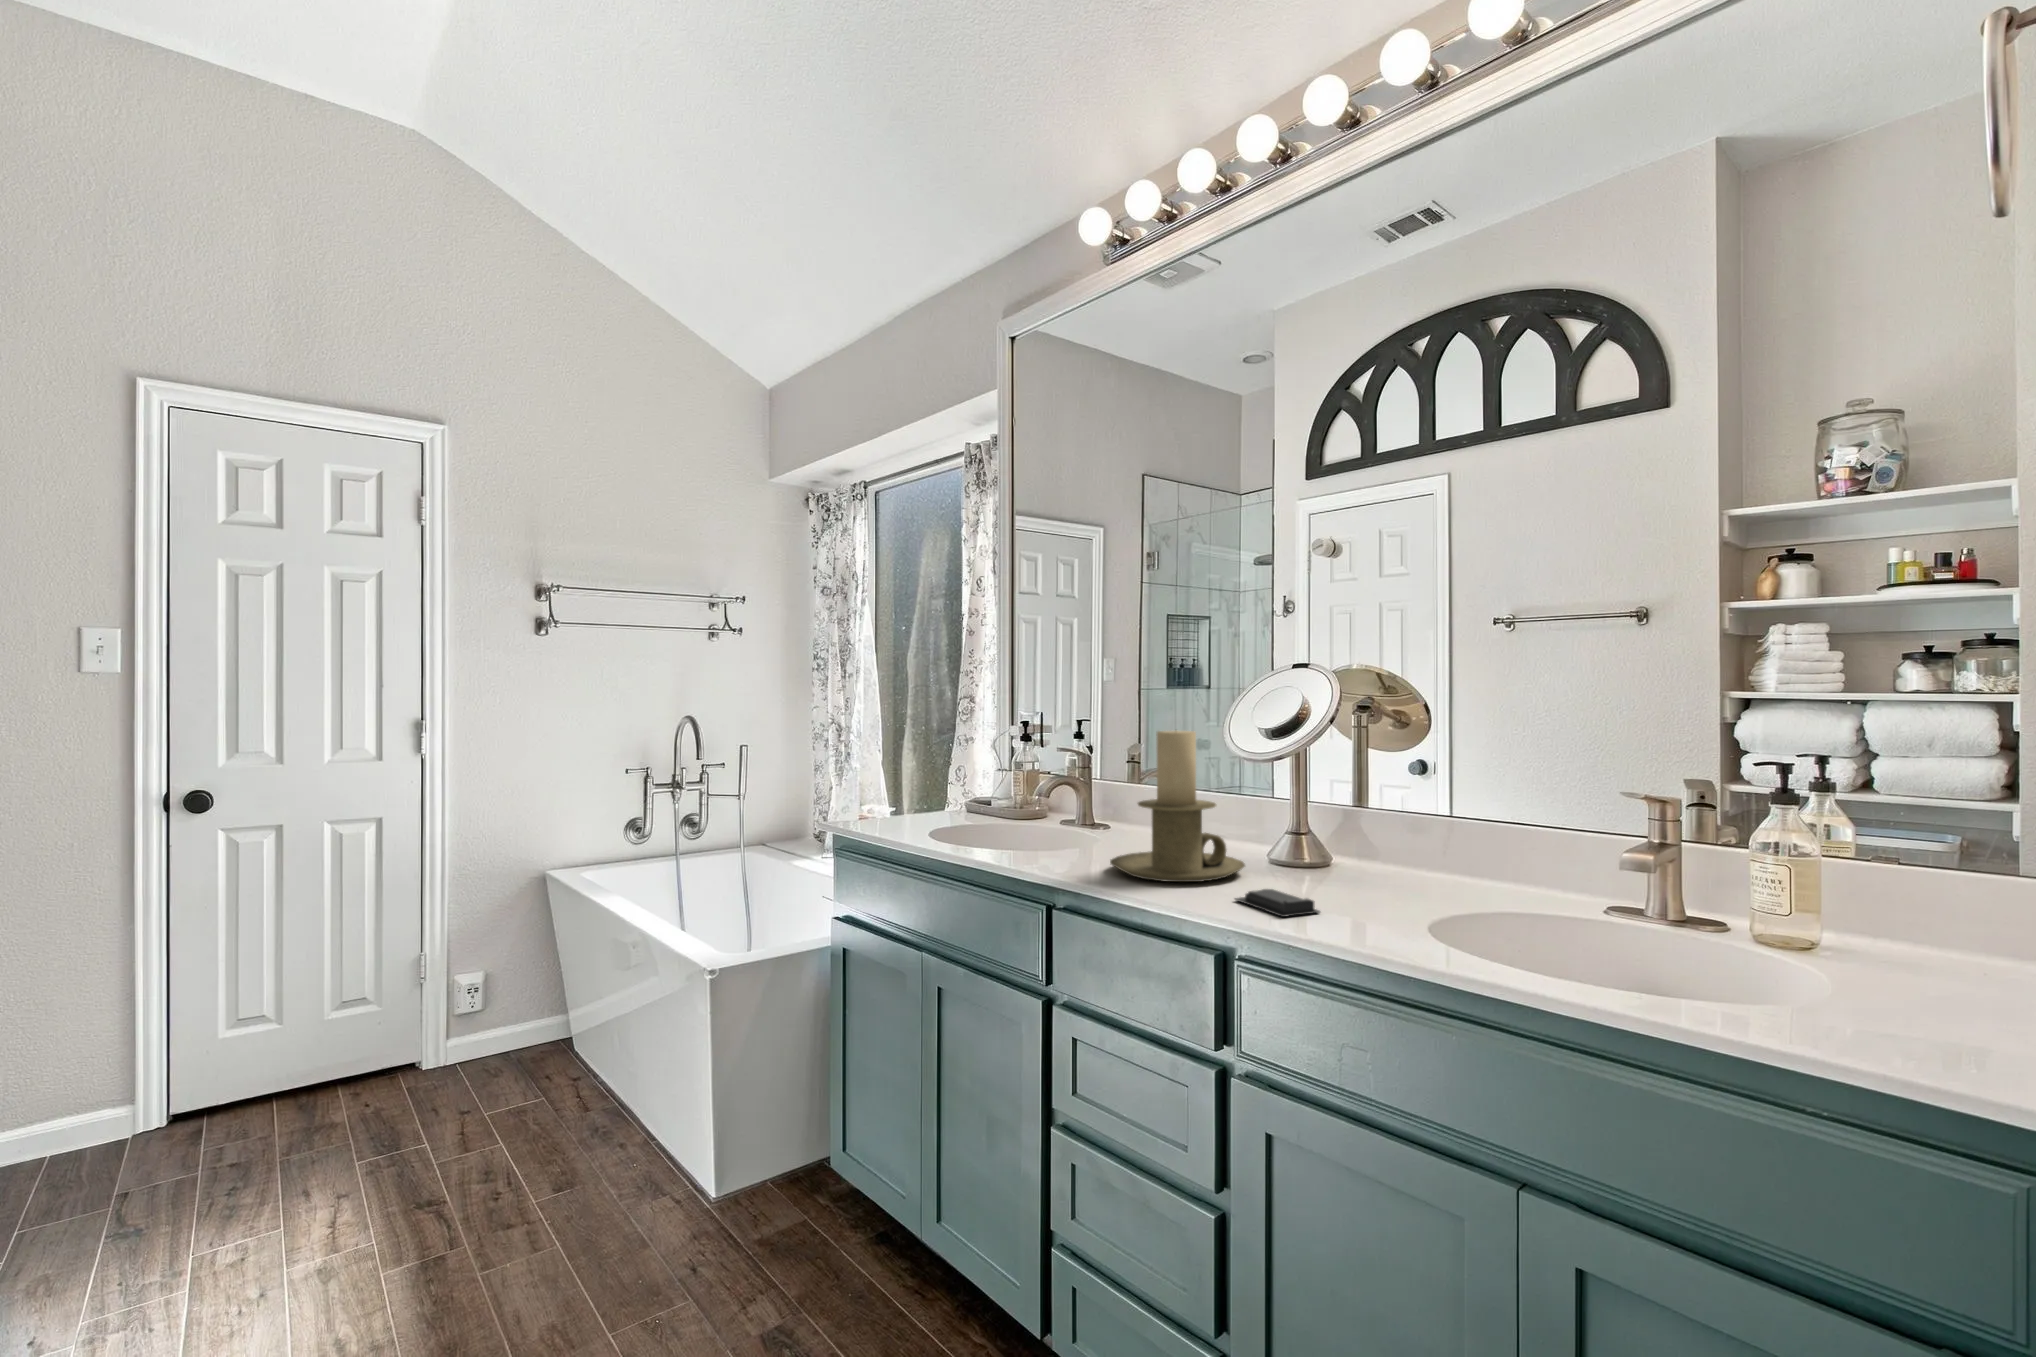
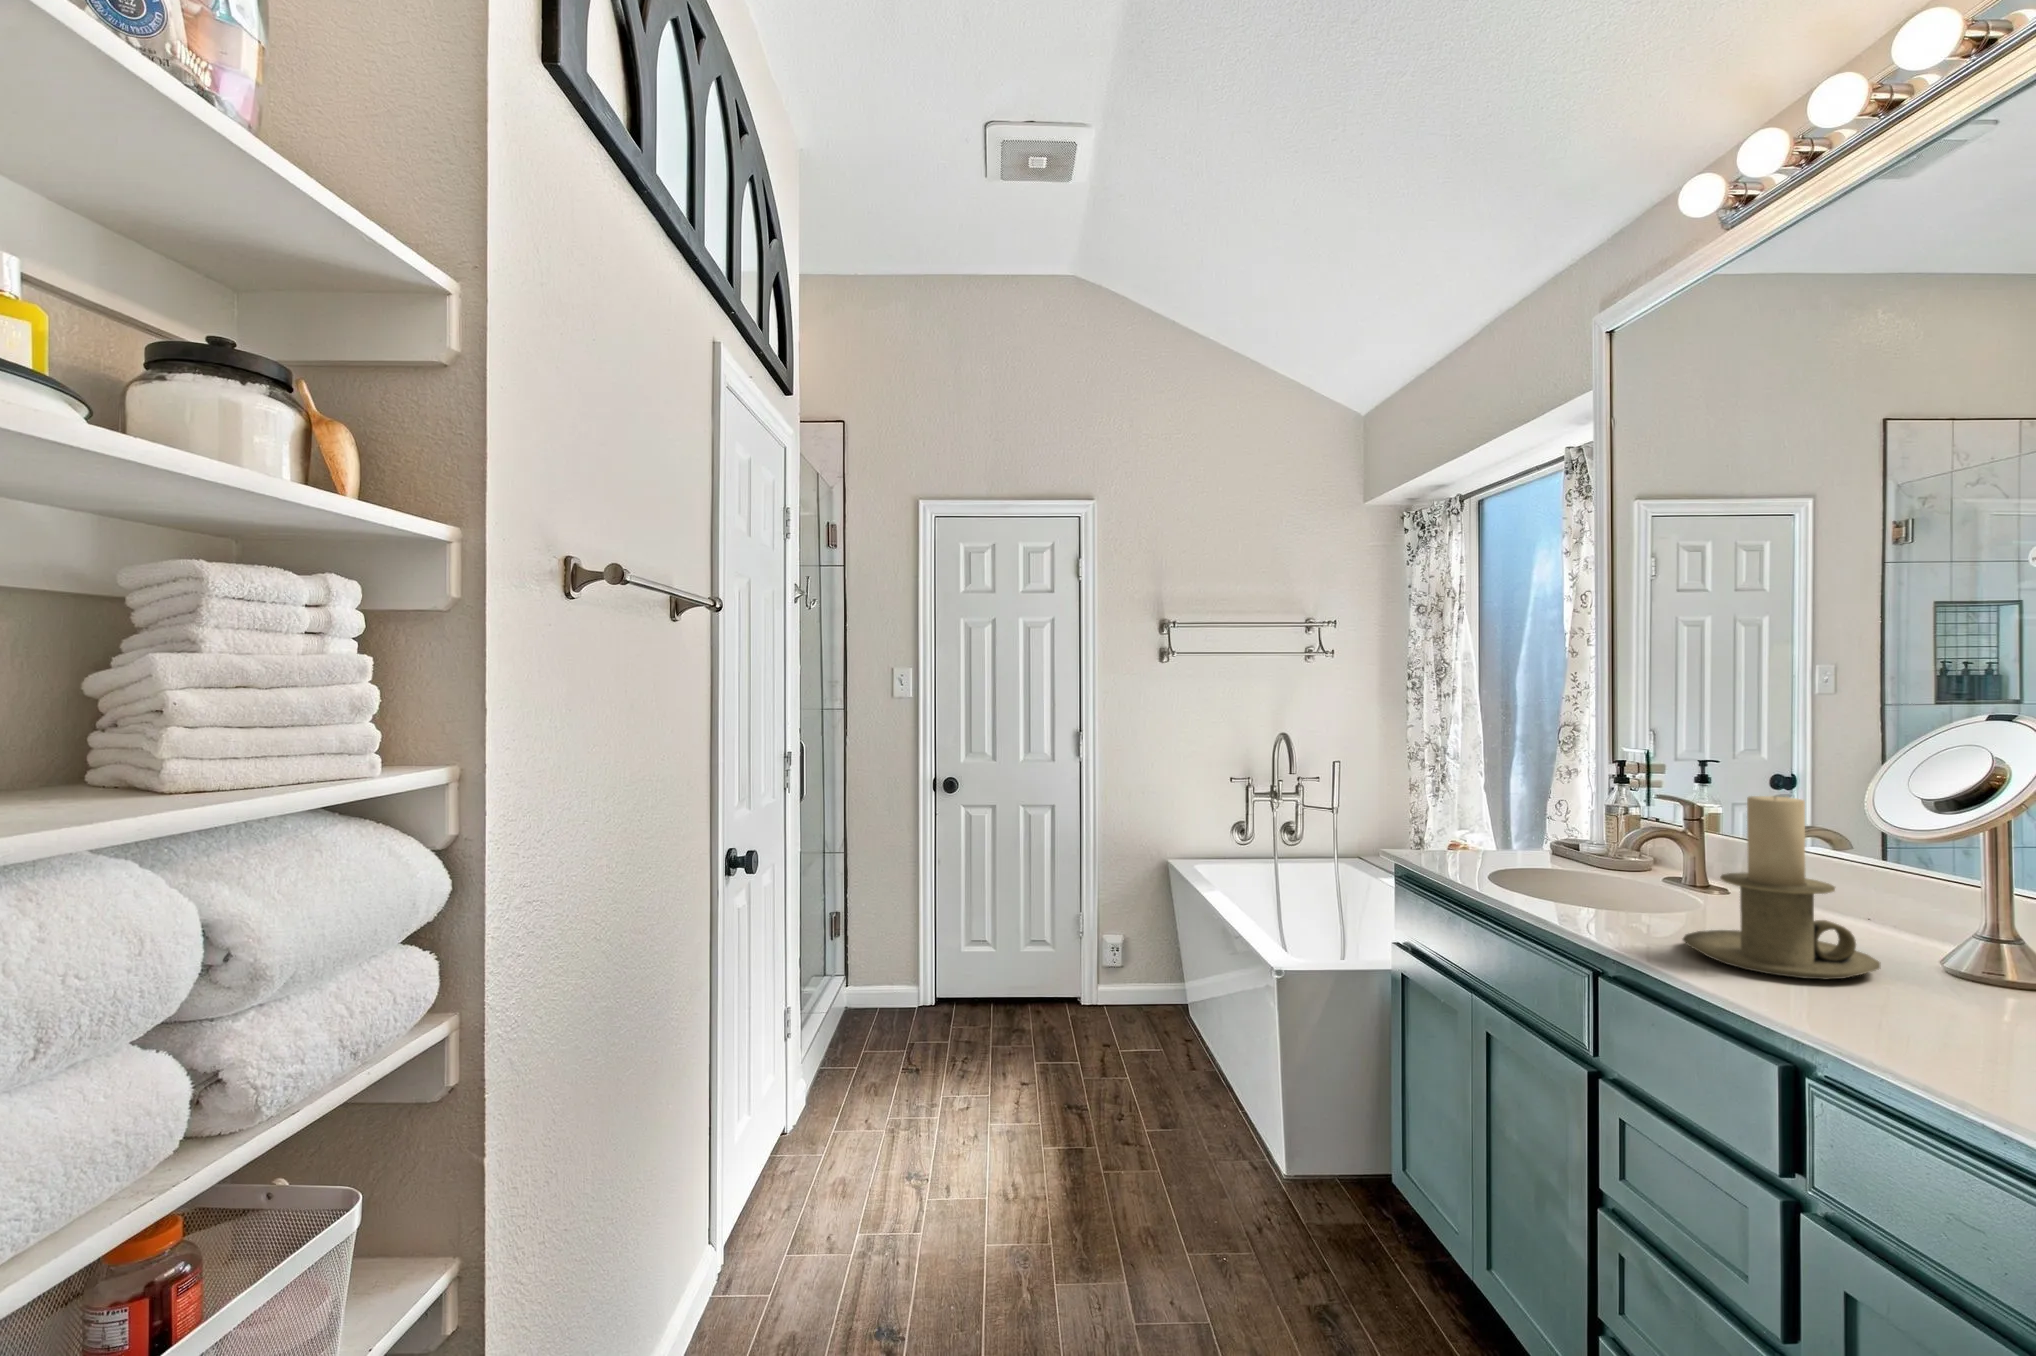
soap bar: present [1235,889,1320,917] -> none [1833,1002,1960,1048]

